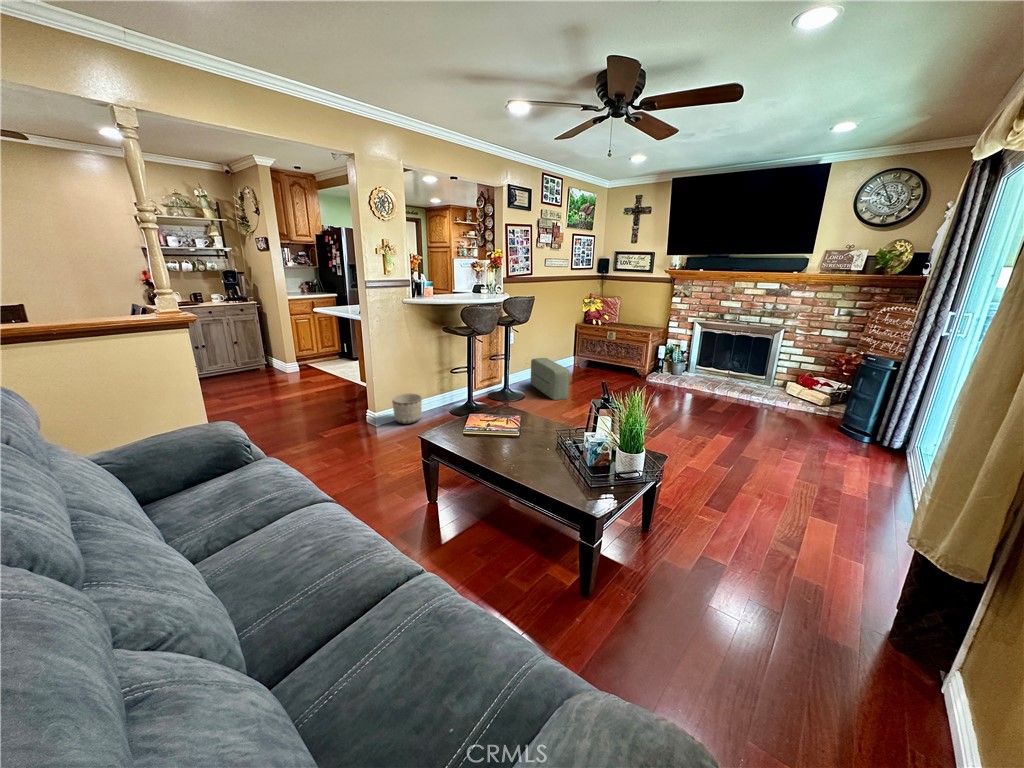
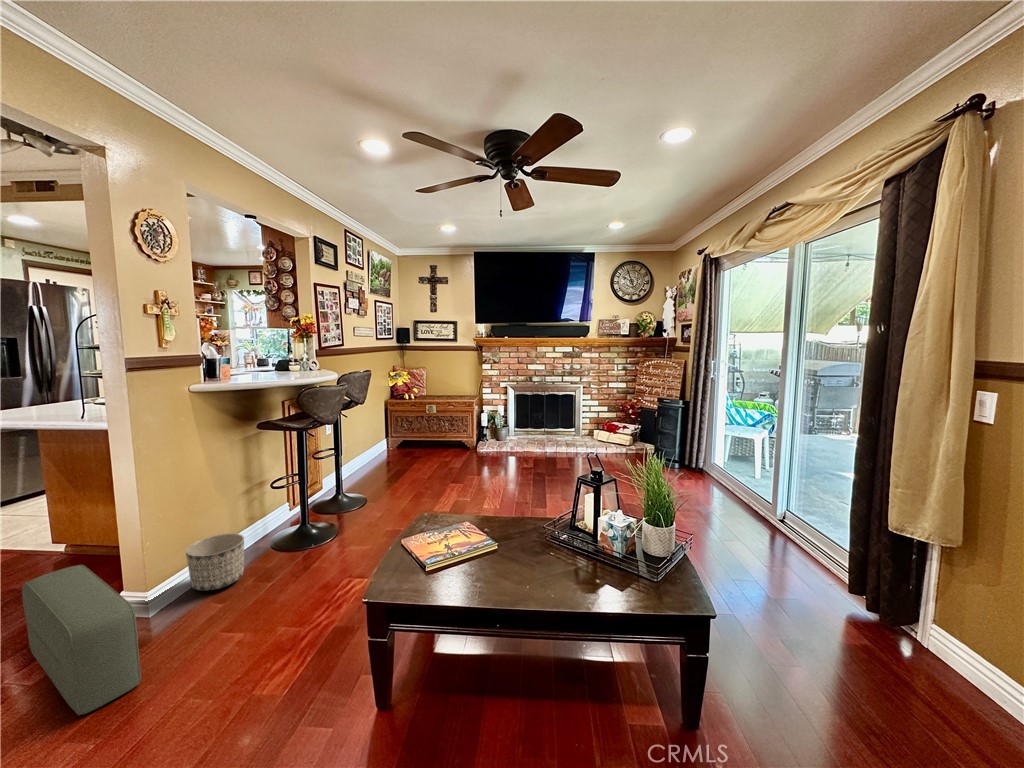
pouf: present [531,358,570,400] -> present [22,565,141,715]

